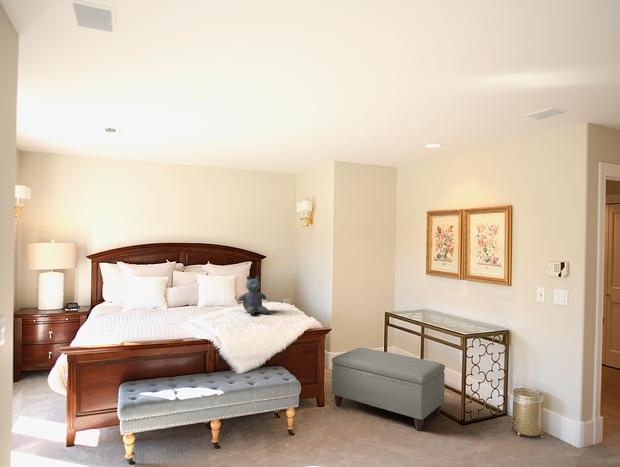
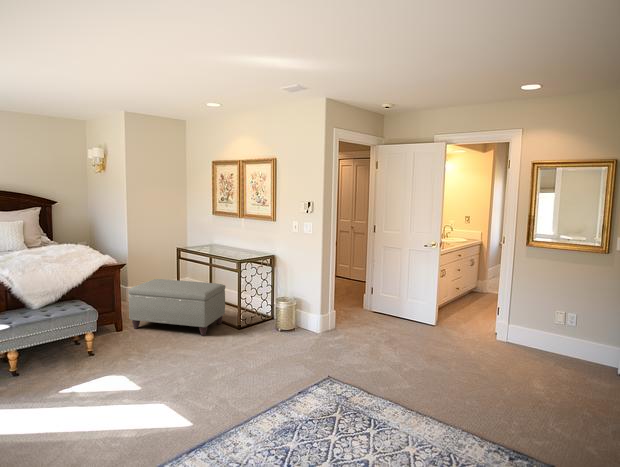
stuffed bear: present [238,275,268,314] -> none [27,219,61,257]

